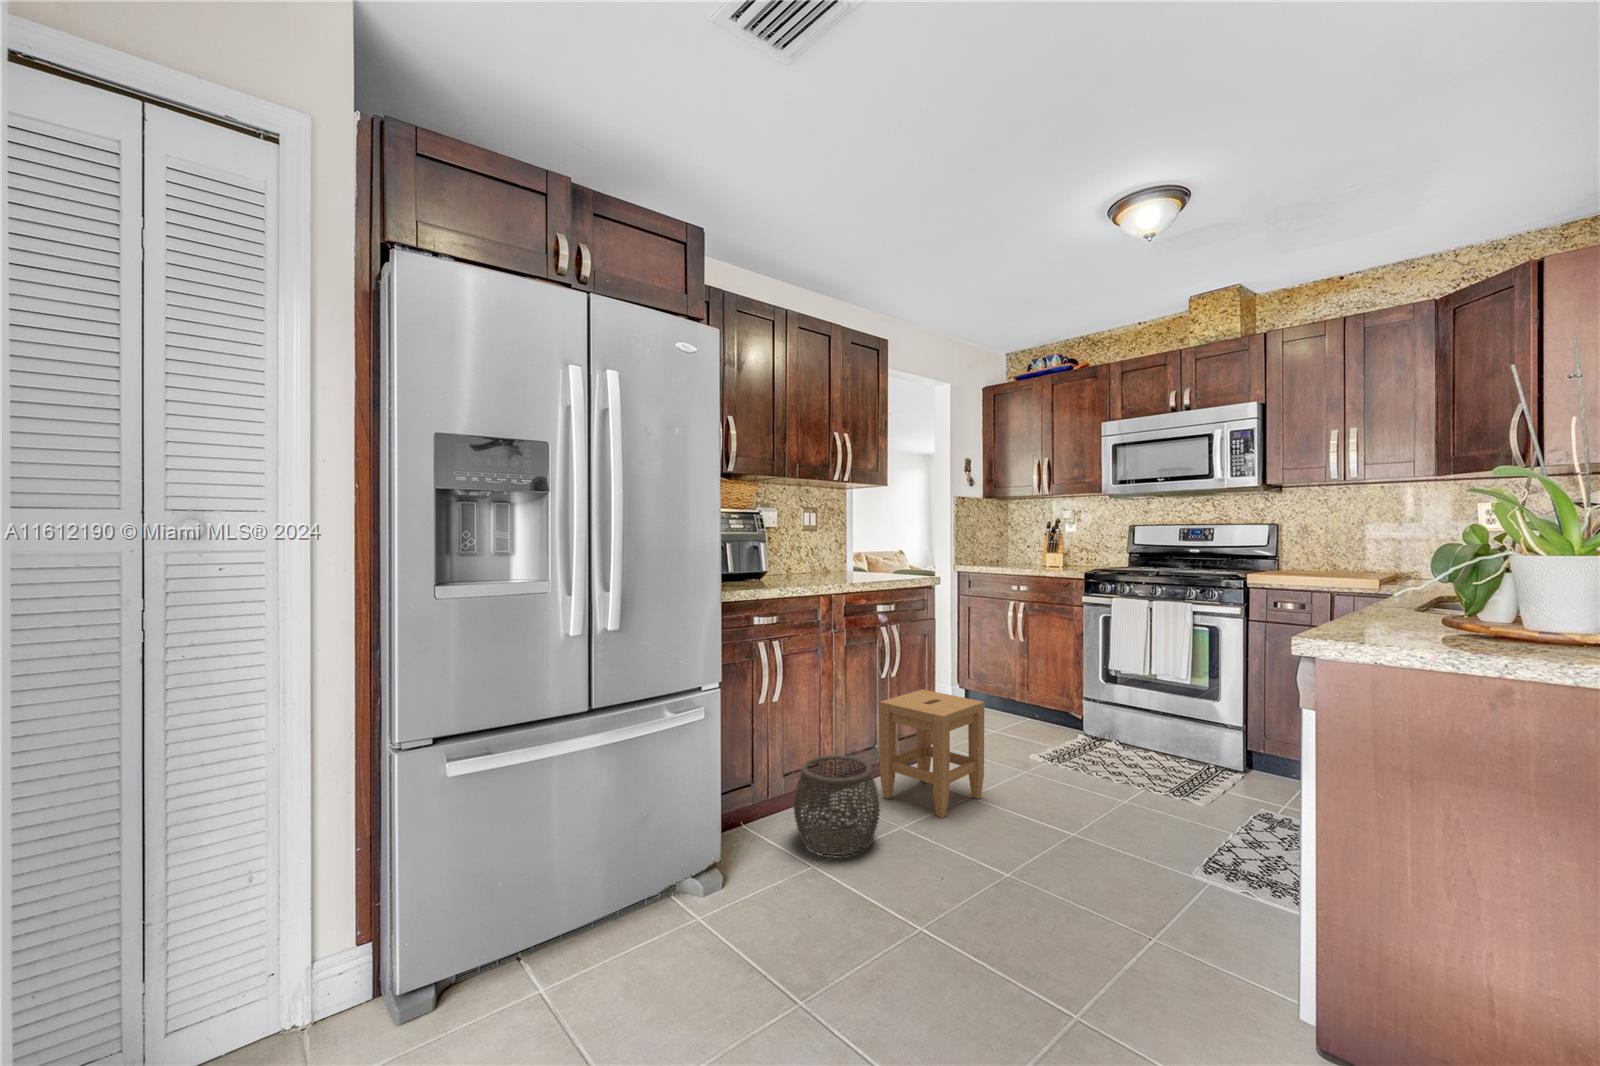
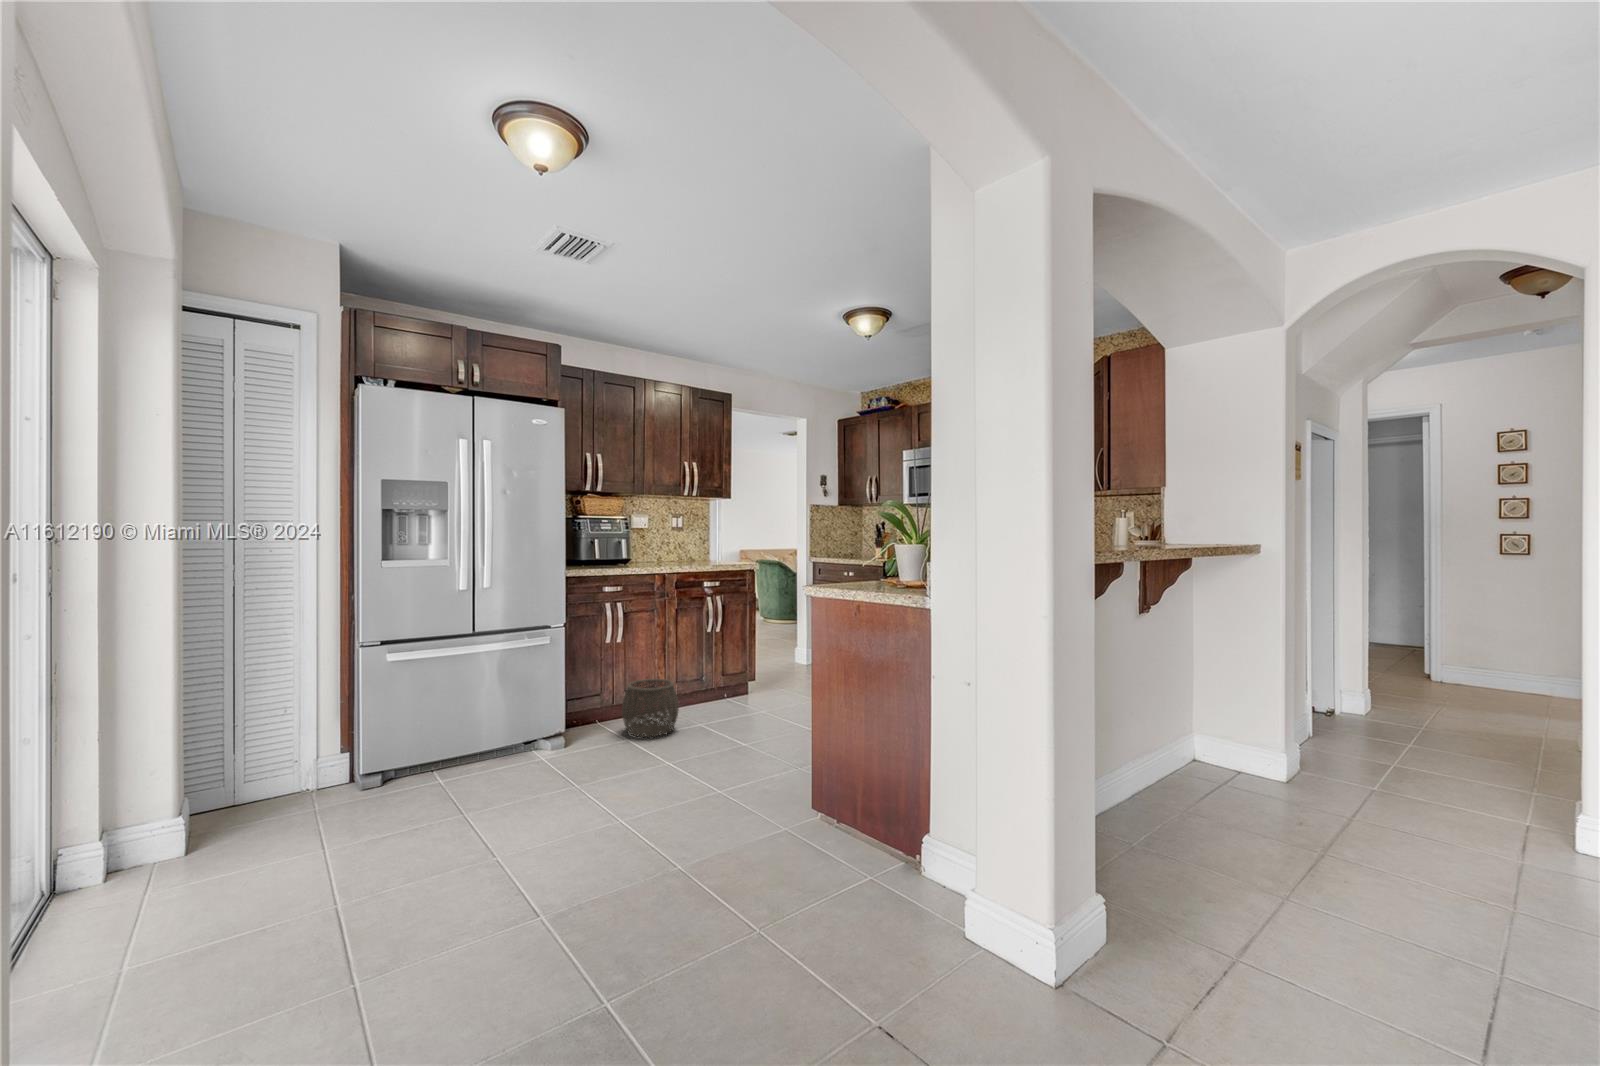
stool: present [880,689,984,818] -> none [699,642,770,723]

